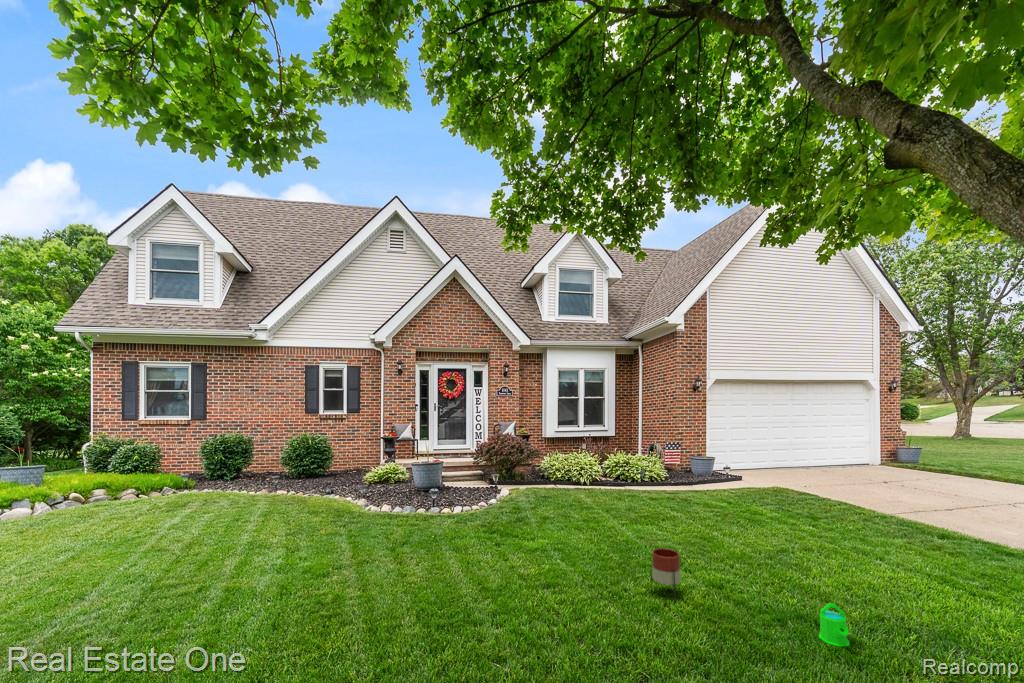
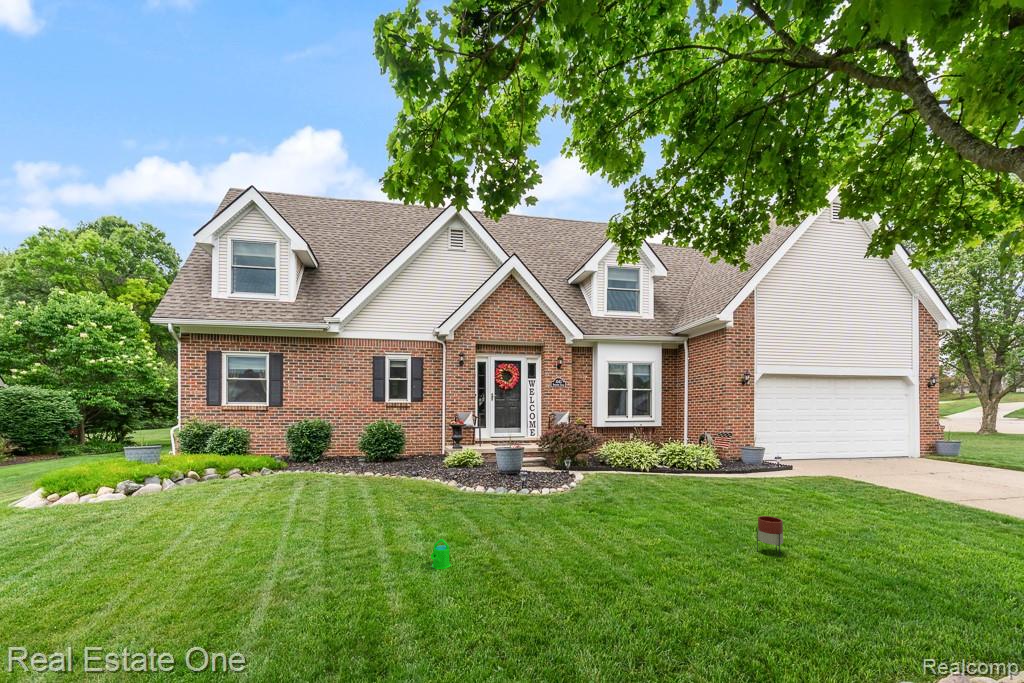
watering can: present [819,603,850,647] -> present [431,539,451,569]

